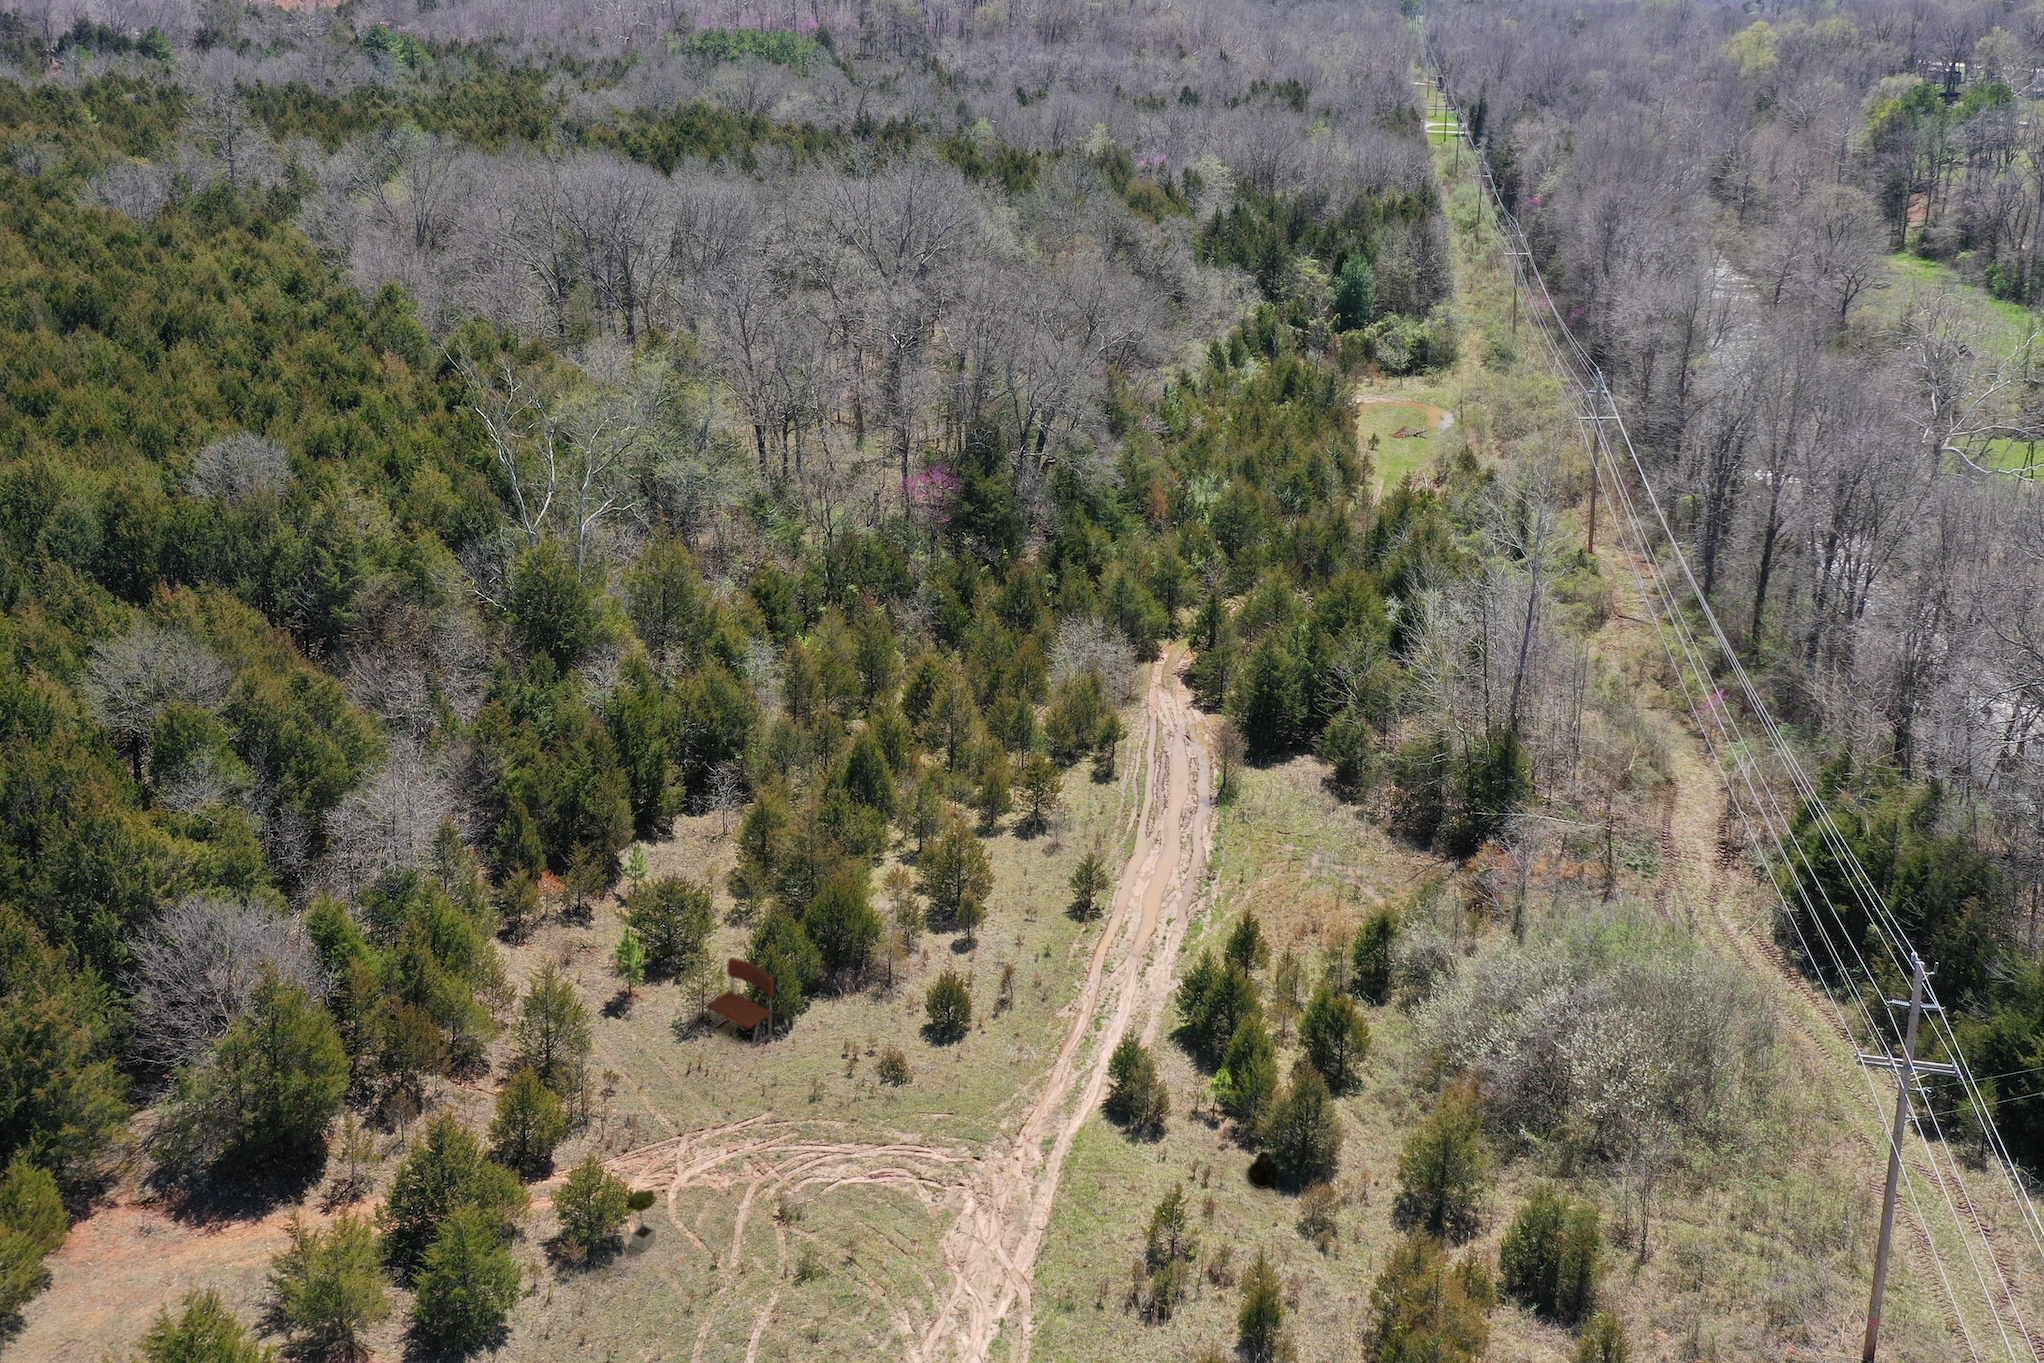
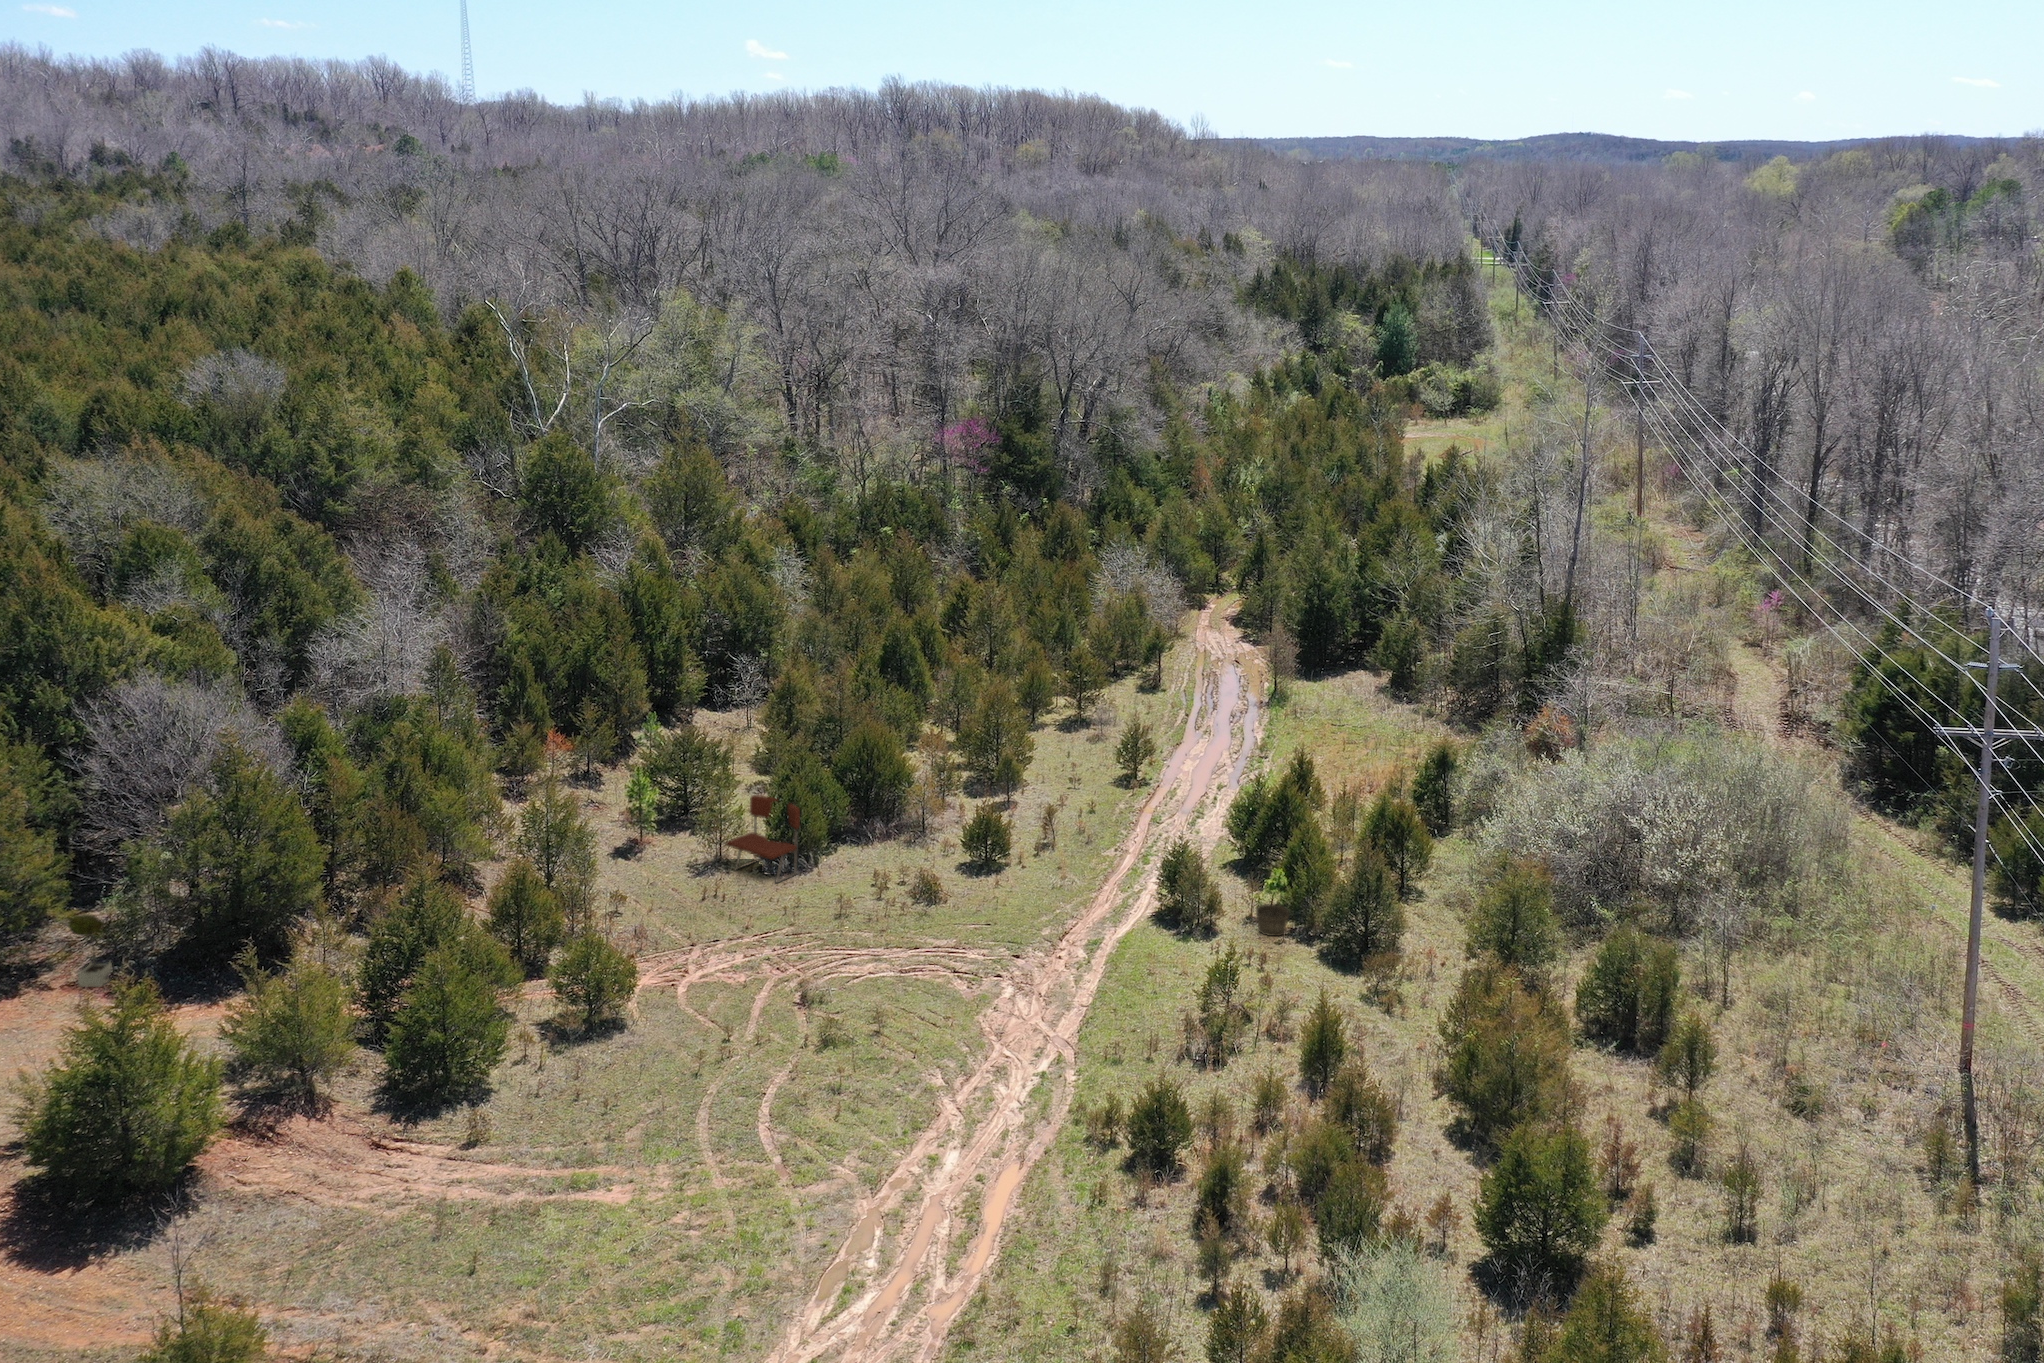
wooden bucket: none [1203,1101,1237,1137] -> present [1256,904,1289,936]
backpack: present [1247,1151,1278,1188] -> none [1298,931,1332,970]
potted tree: present [627,1190,656,1251] -> present [69,914,112,987]

